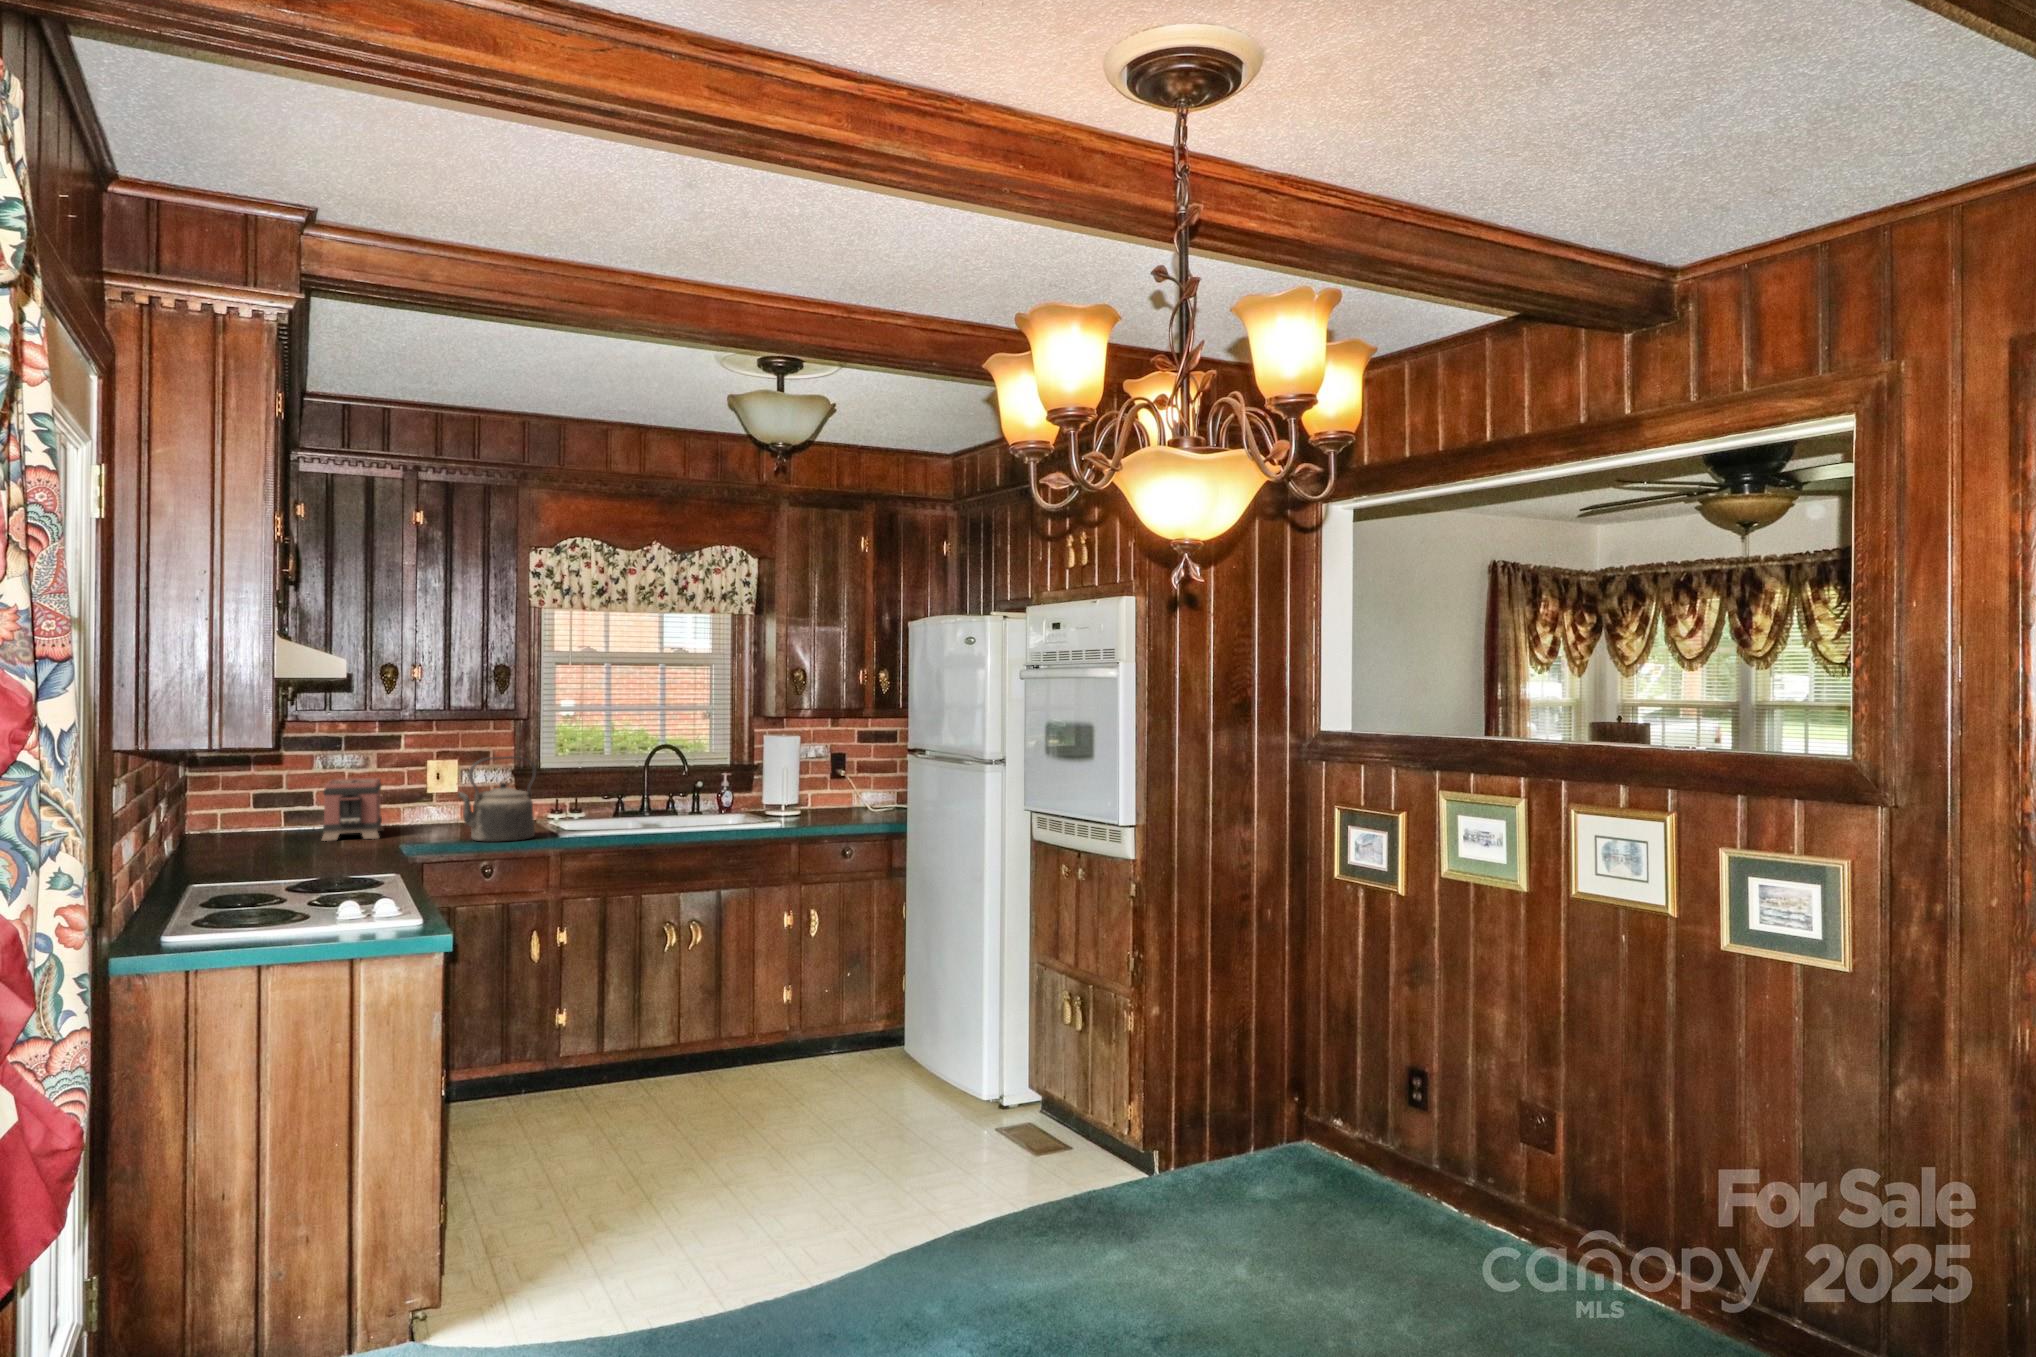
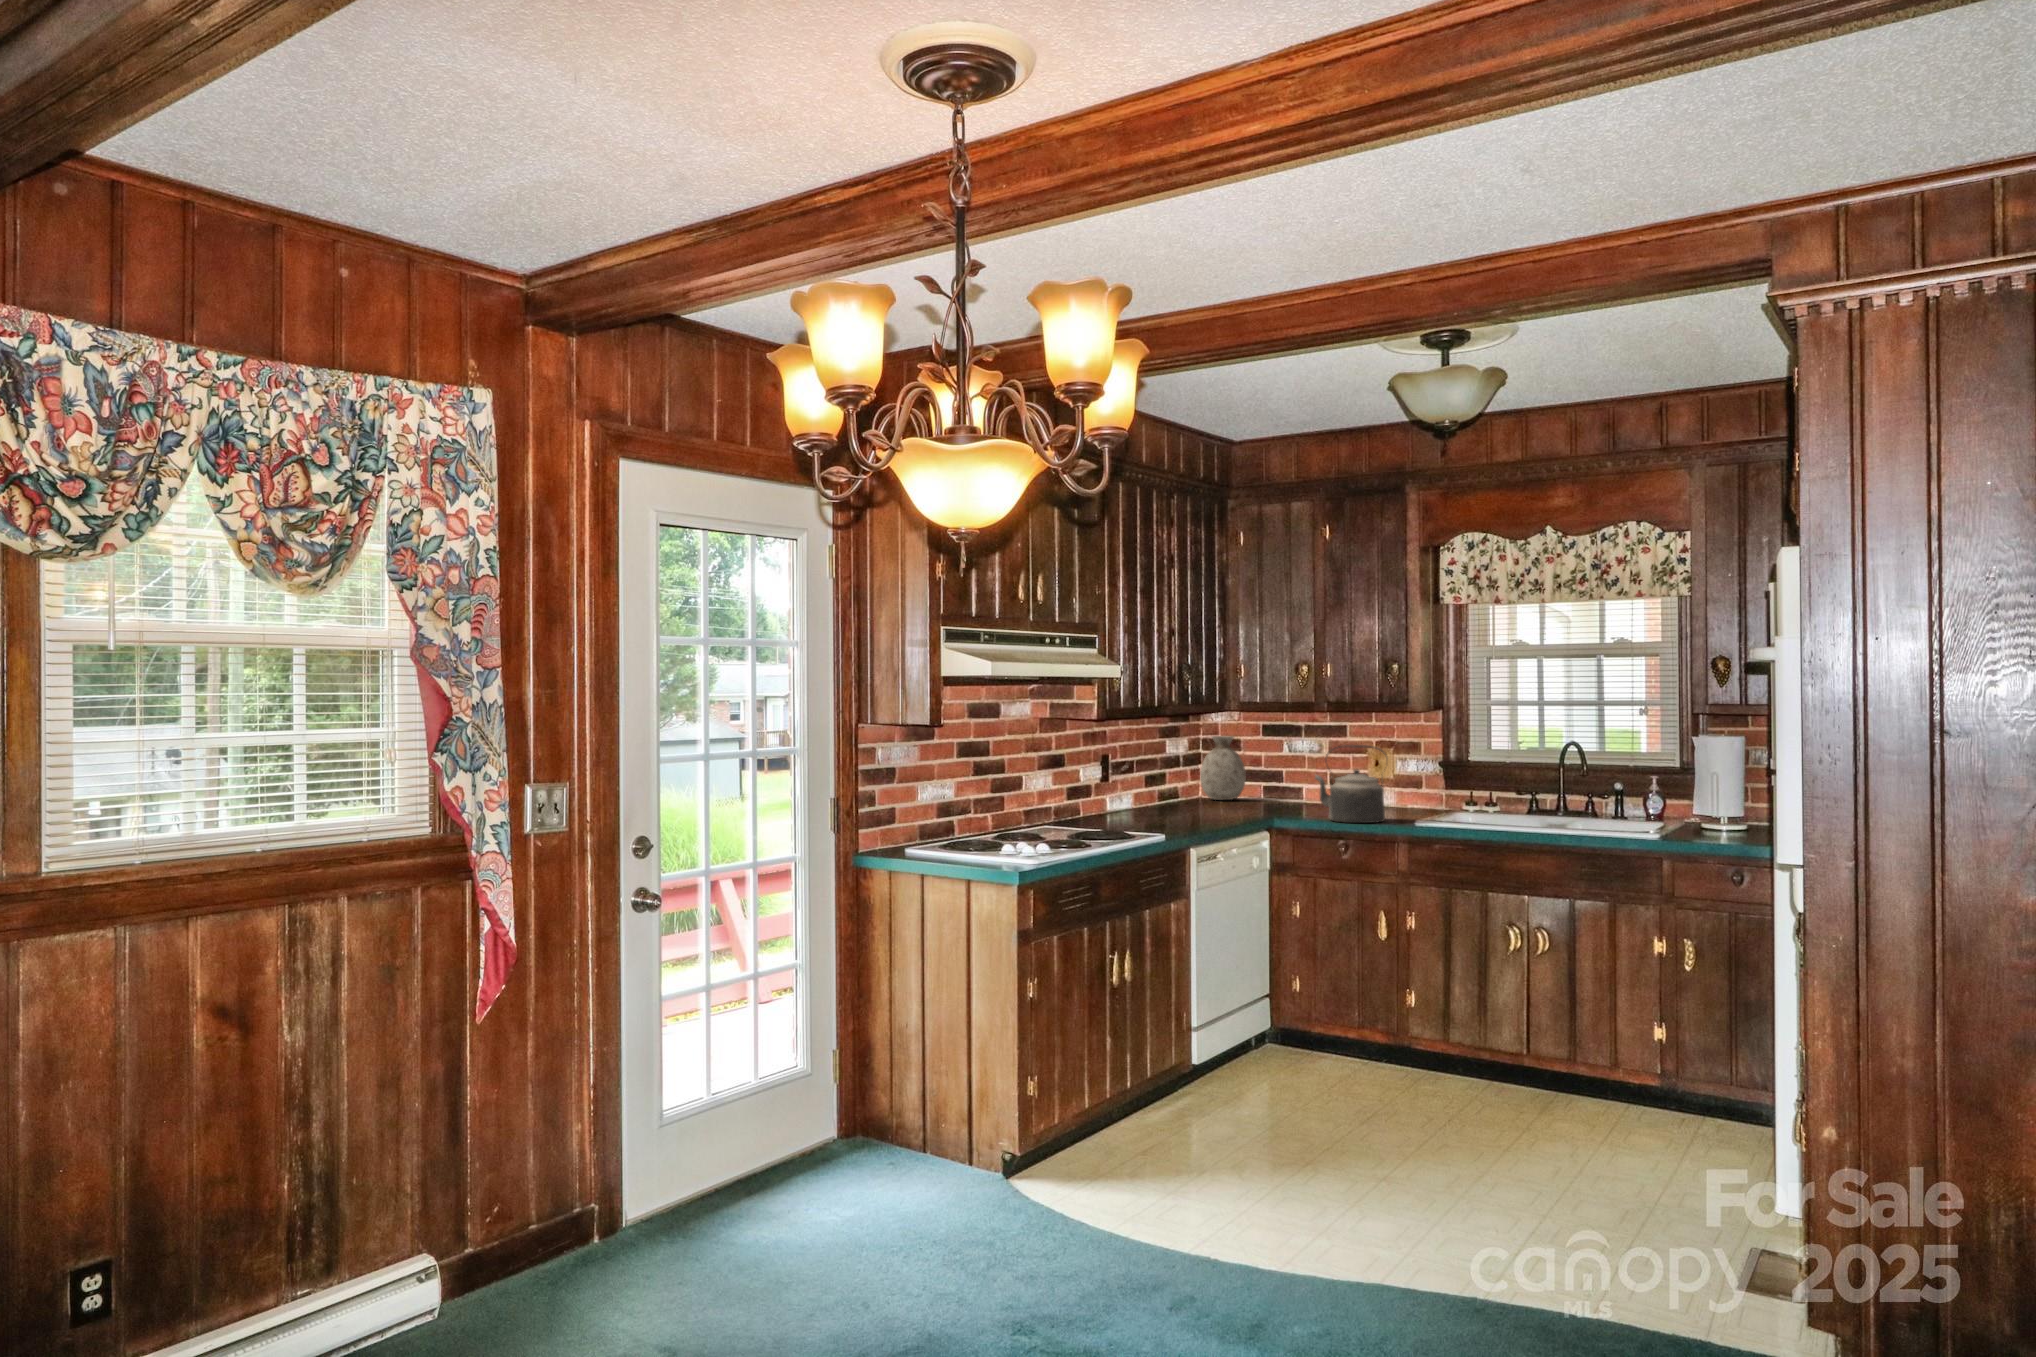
vase: none [199,756,265,837] -> present [1200,736,1246,800]
toaster: present [322,778,383,841] -> none [1248,759,1321,811]

